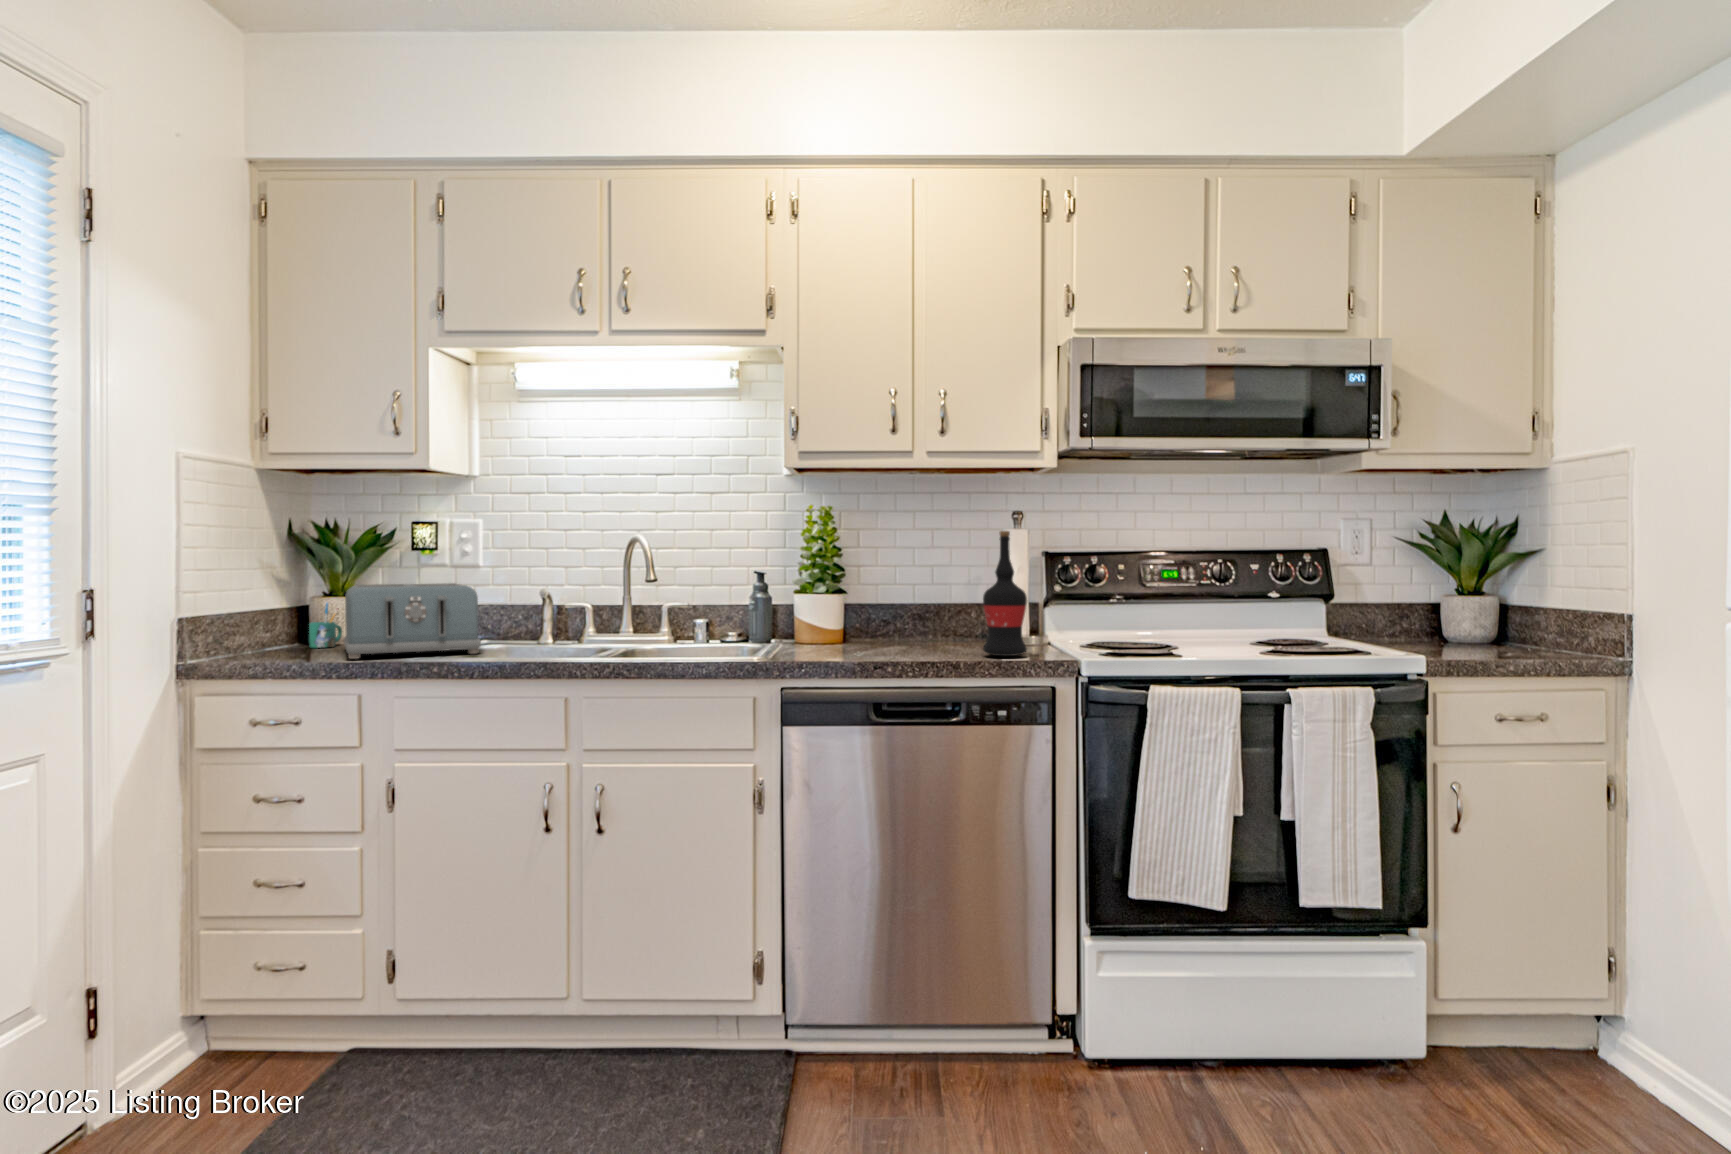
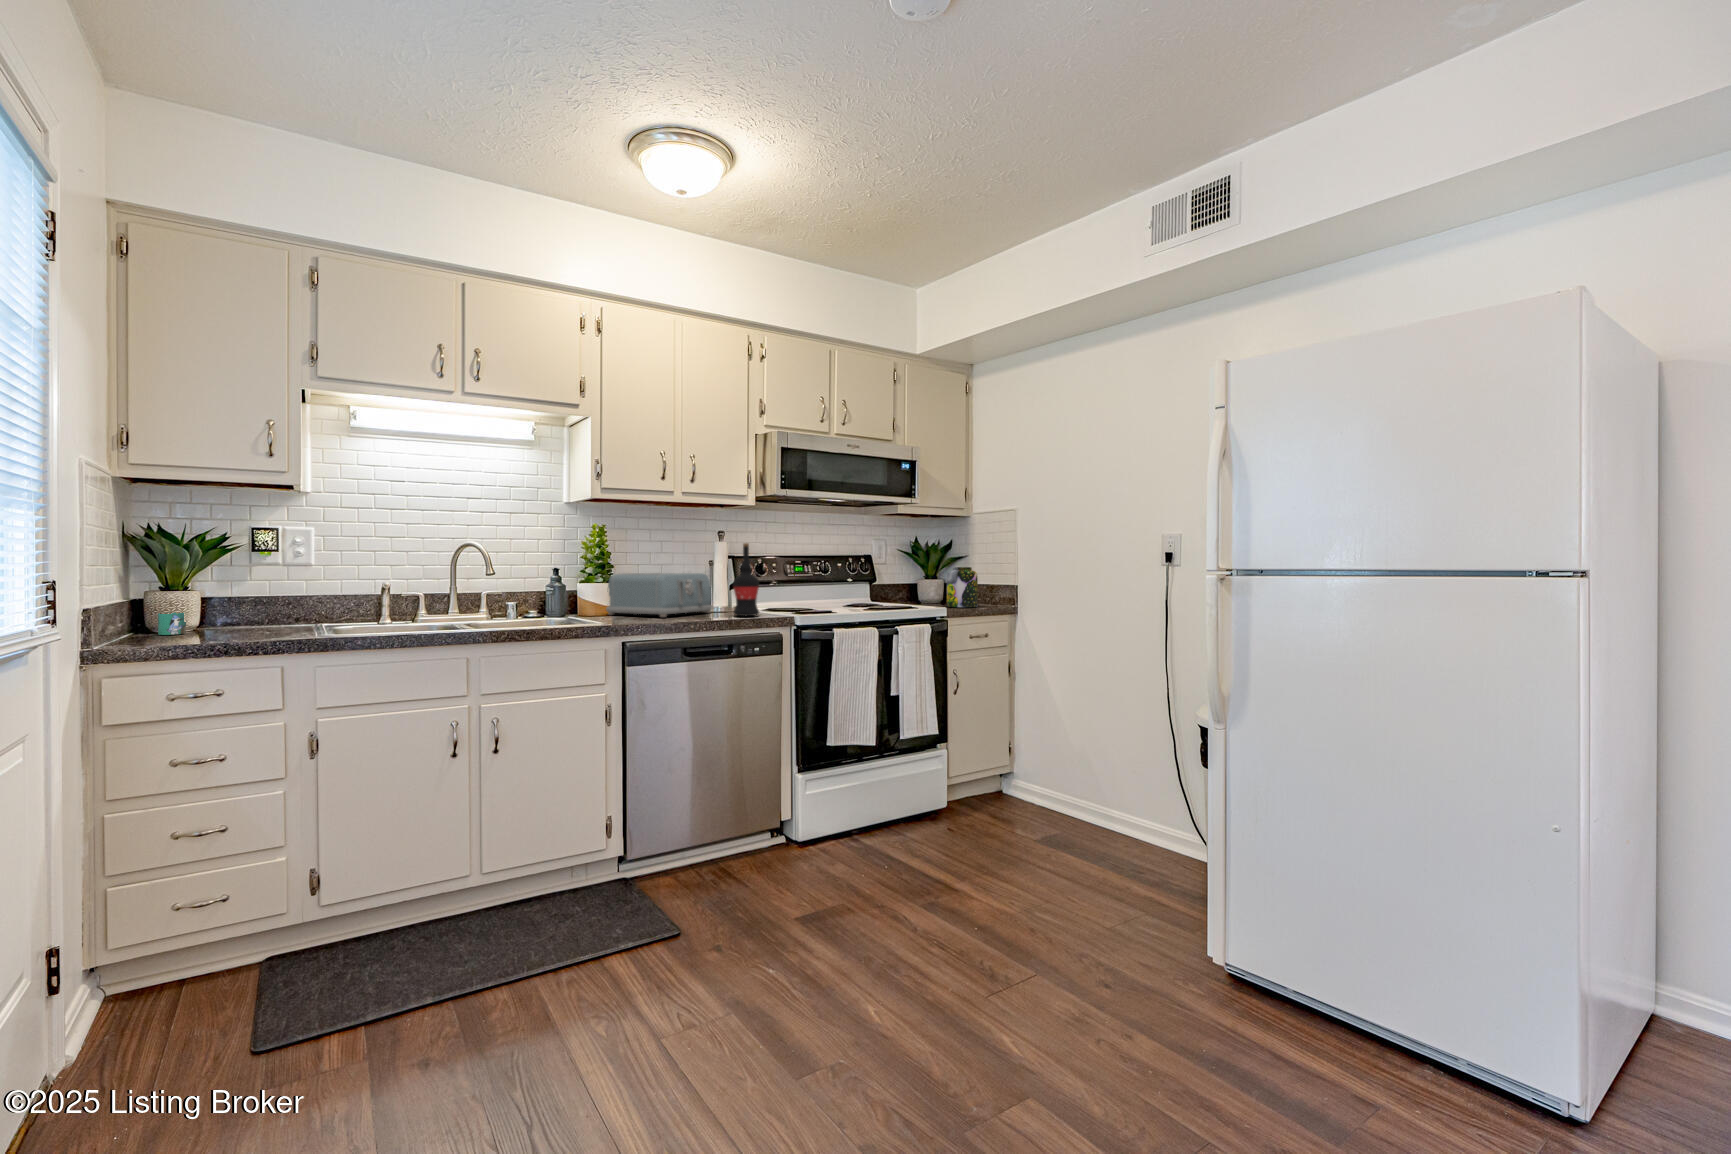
jar: none [1451,573,1524,657] -> present [947,567,978,607]
toaster: present [344,583,481,659] -> present [606,573,712,617]

